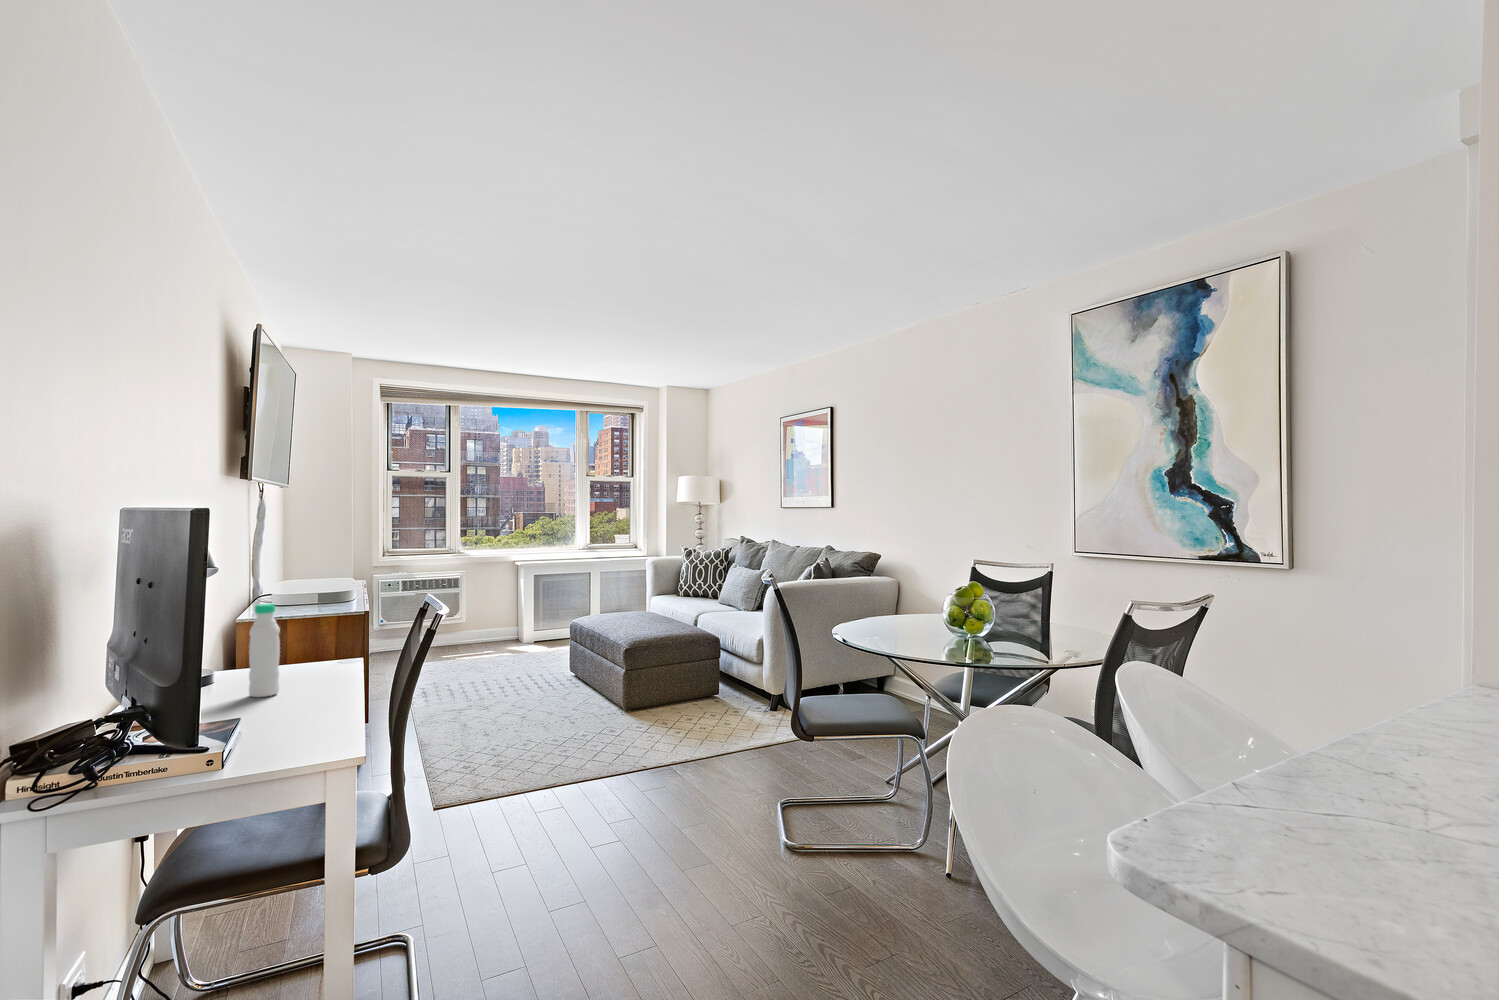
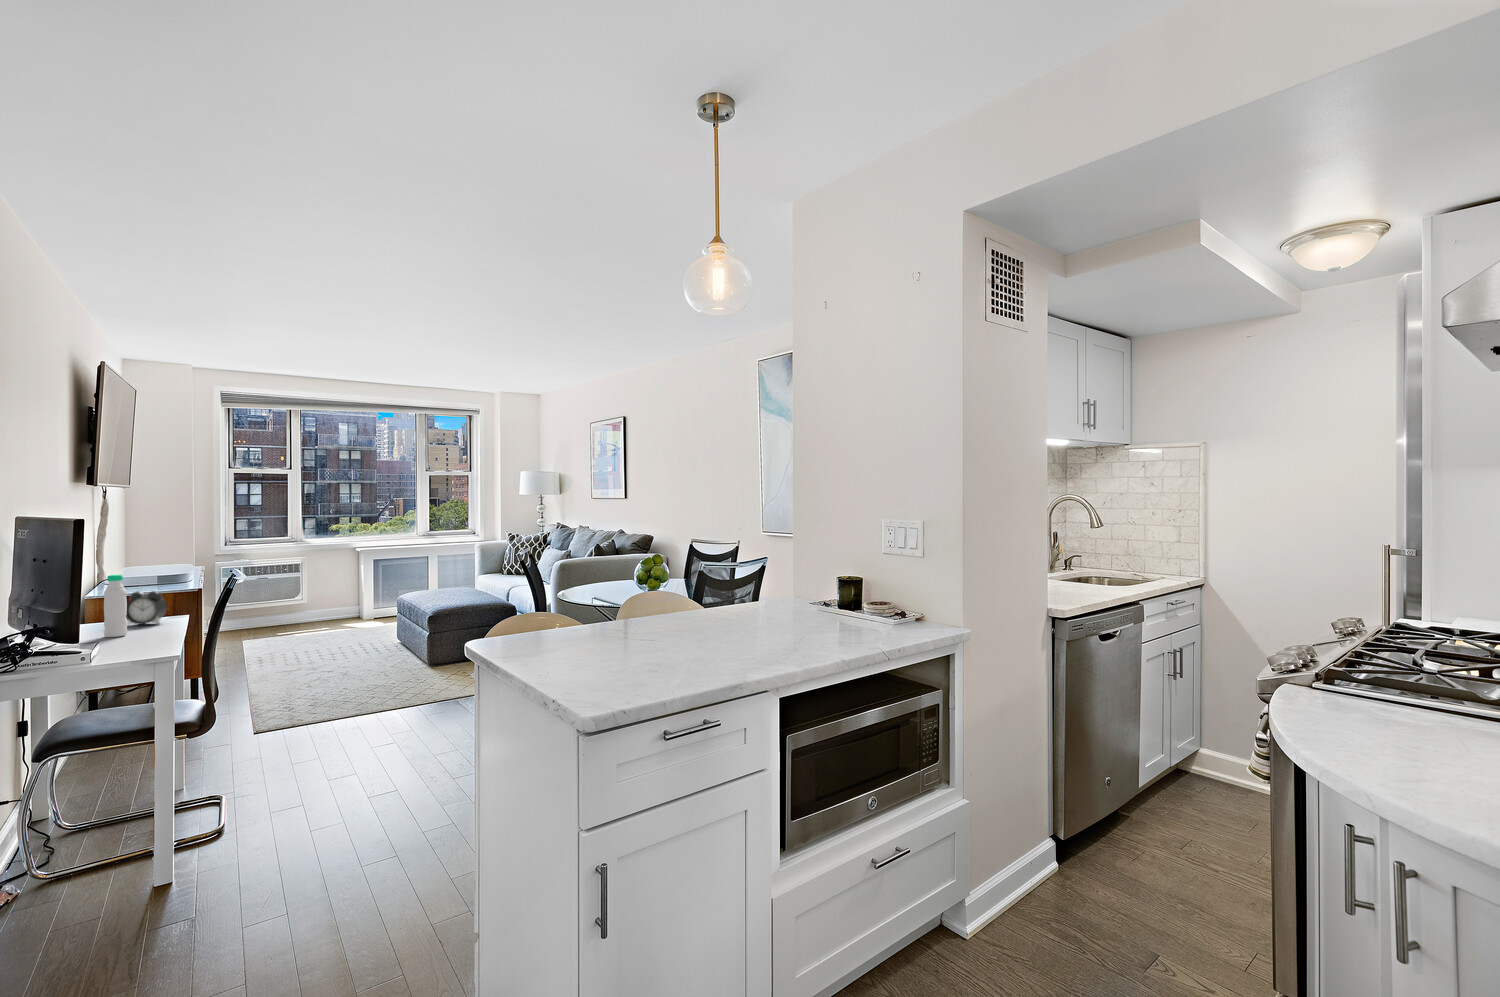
alarm clock: none [277,625,331,673] -> present [126,591,167,625]

